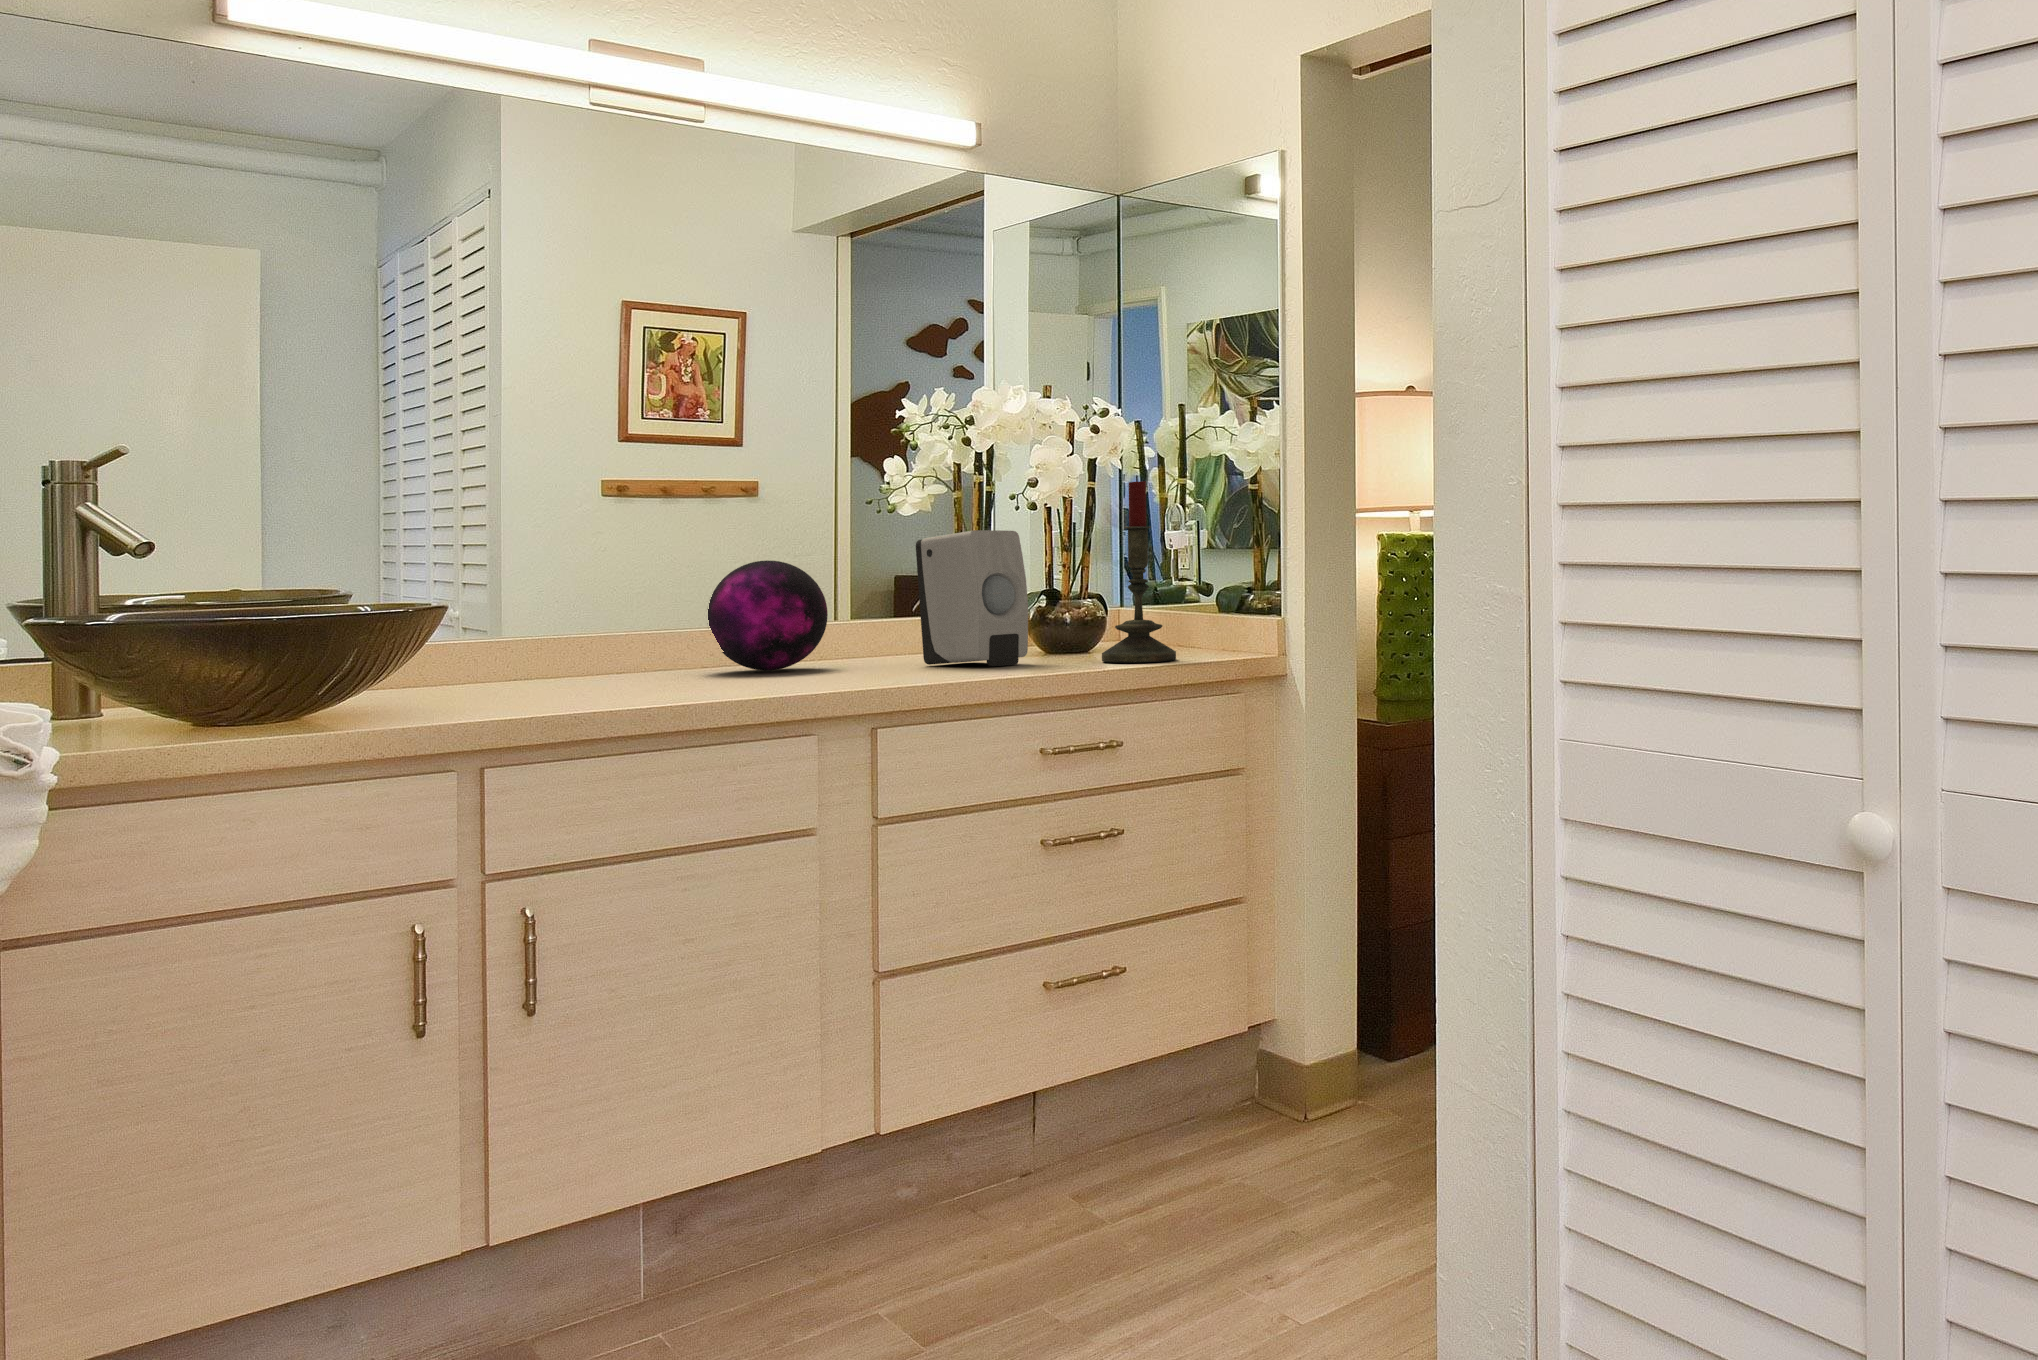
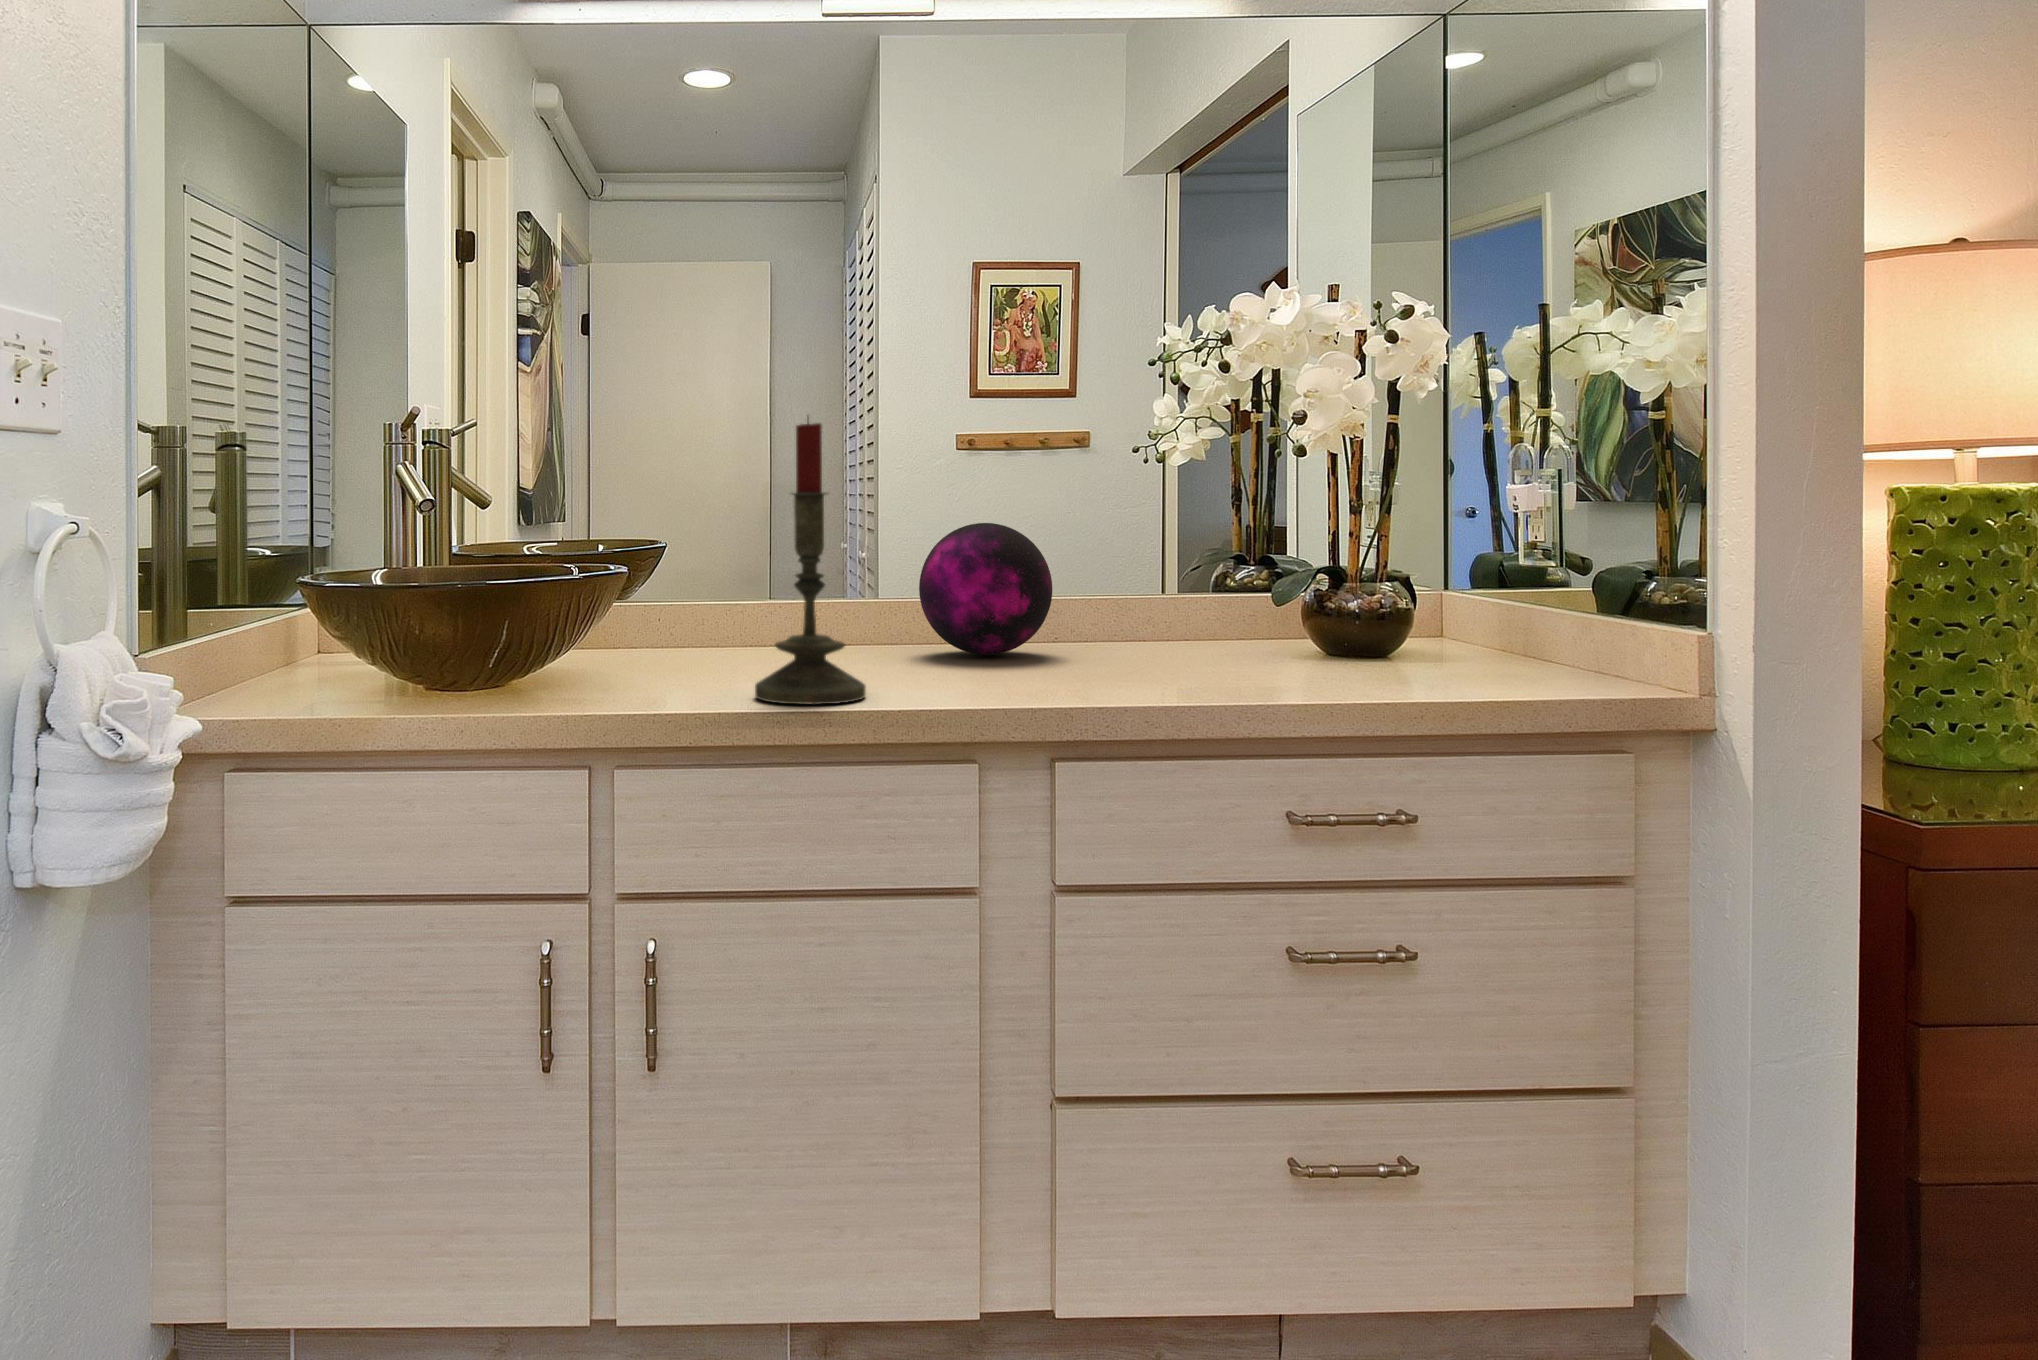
candle: present [1102,475,1176,663] -> present [755,418,866,705]
soap dispenser: present [916,530,1028,666] -> none [1157,489,1300,673]

